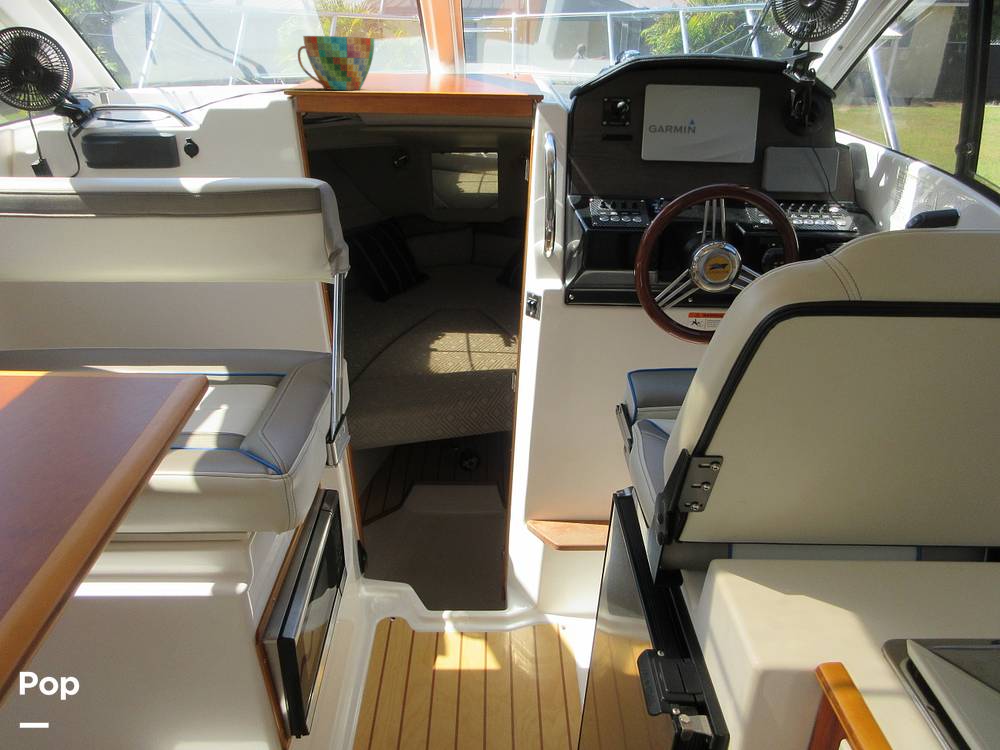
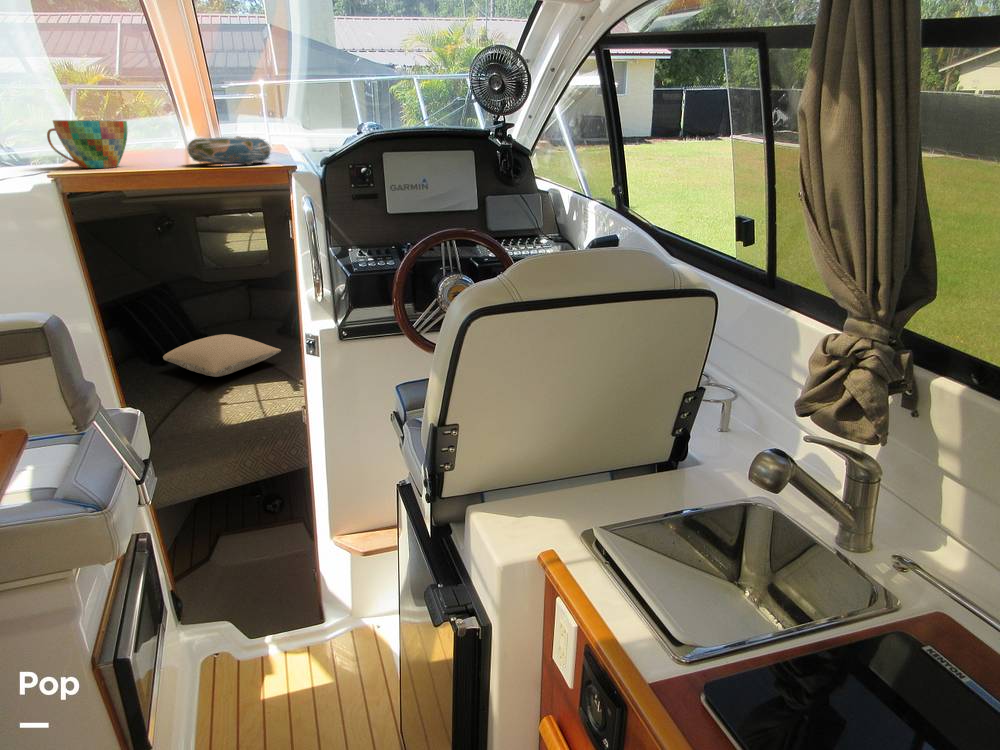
decorative bowl: none [429,59,521,92] -> present [187,136,271,165]
pillow: none [386,277,499,321] -> present [163,334,281,377]

